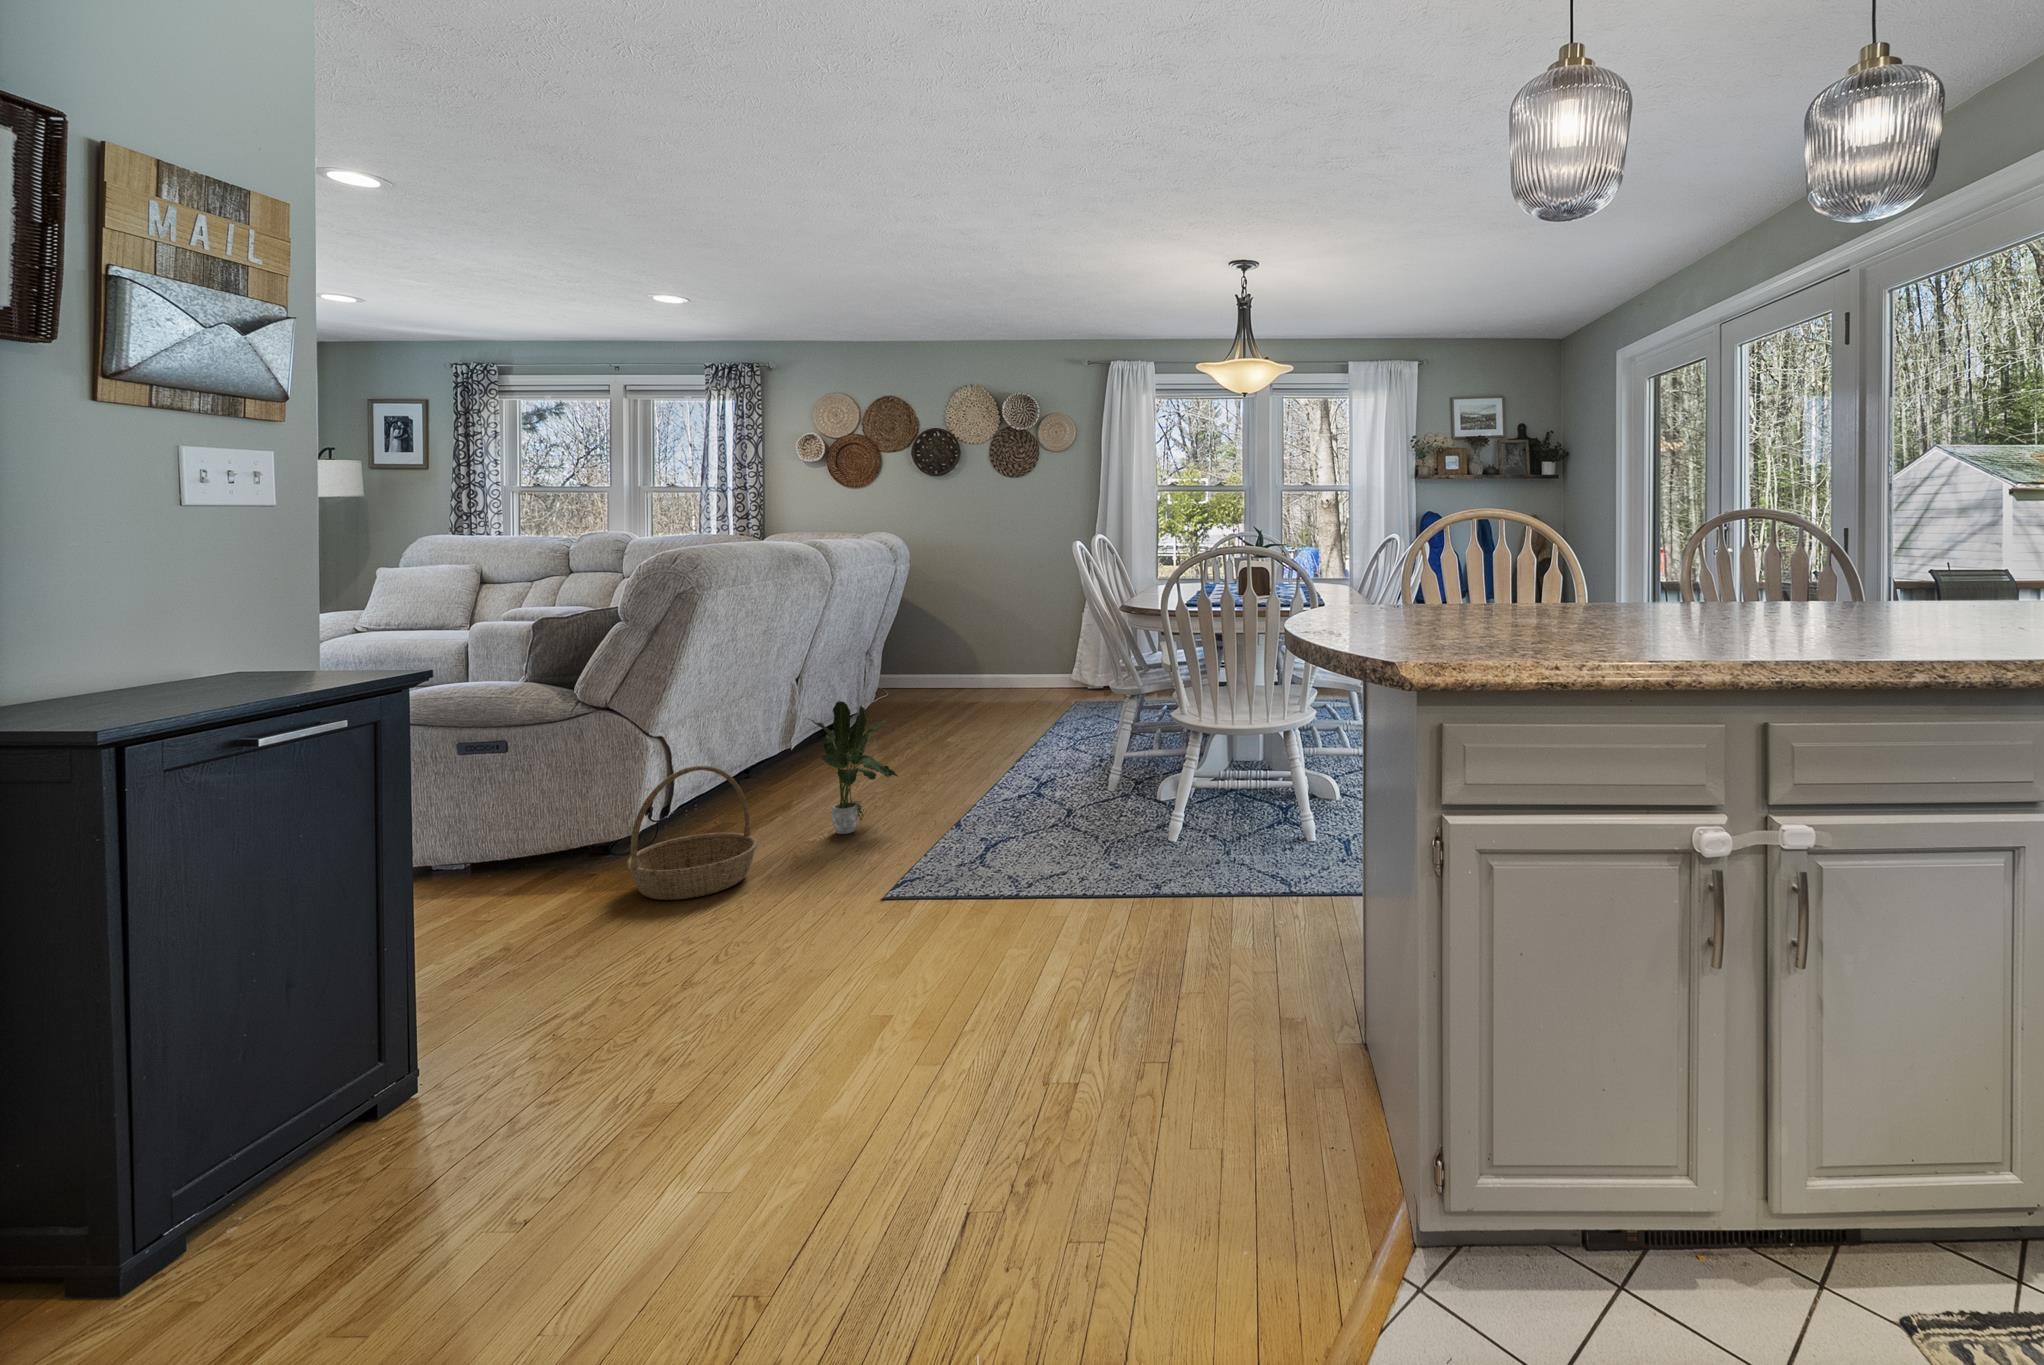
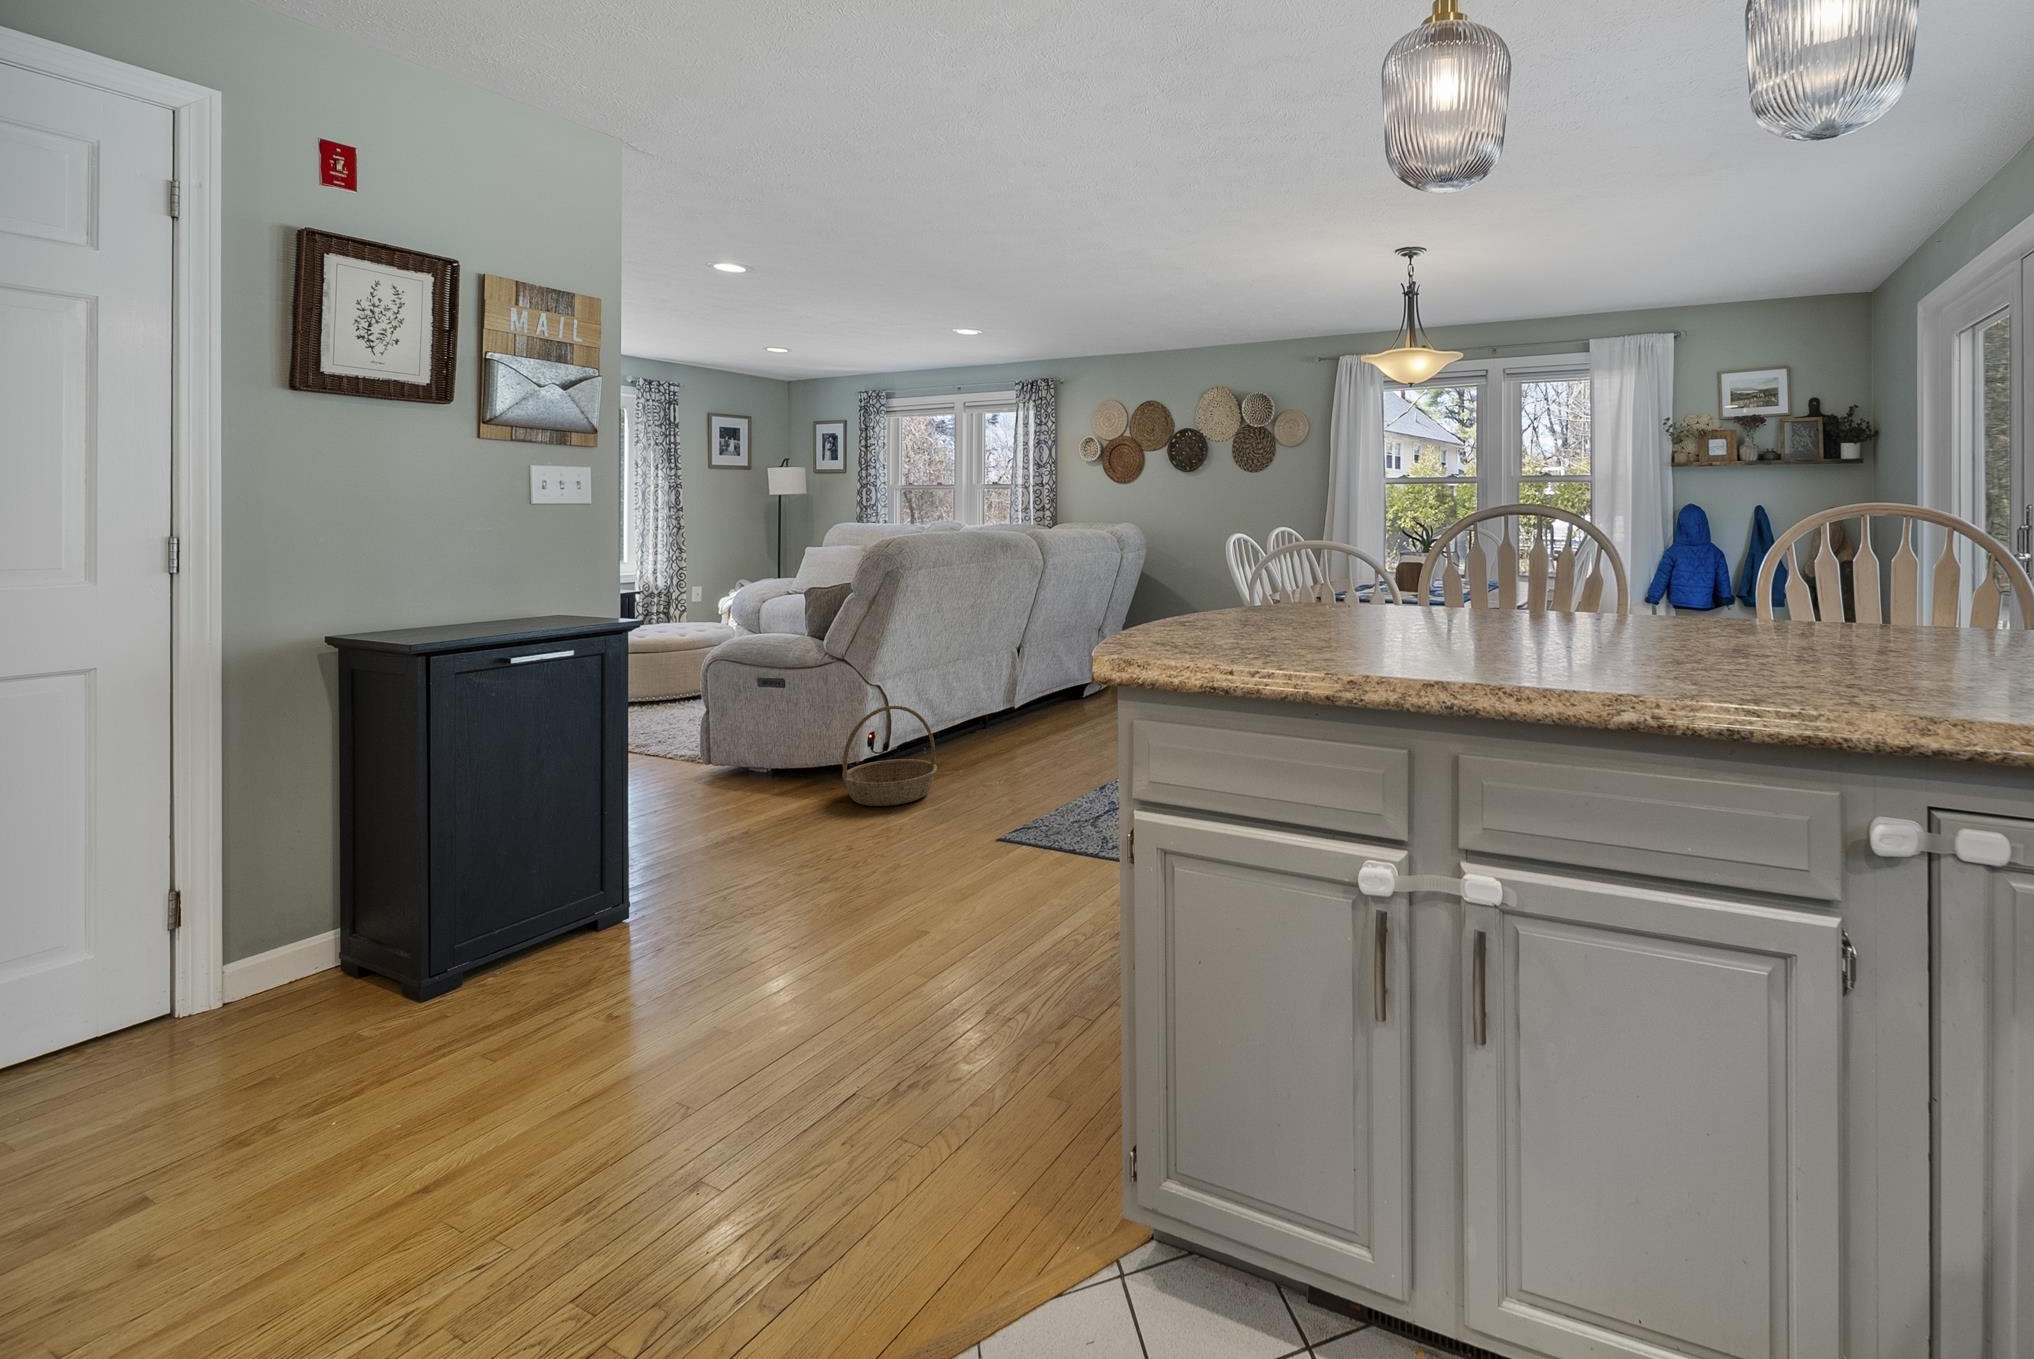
potted plant: present [807,701,898,834] -> none [994,664,1062,773]

